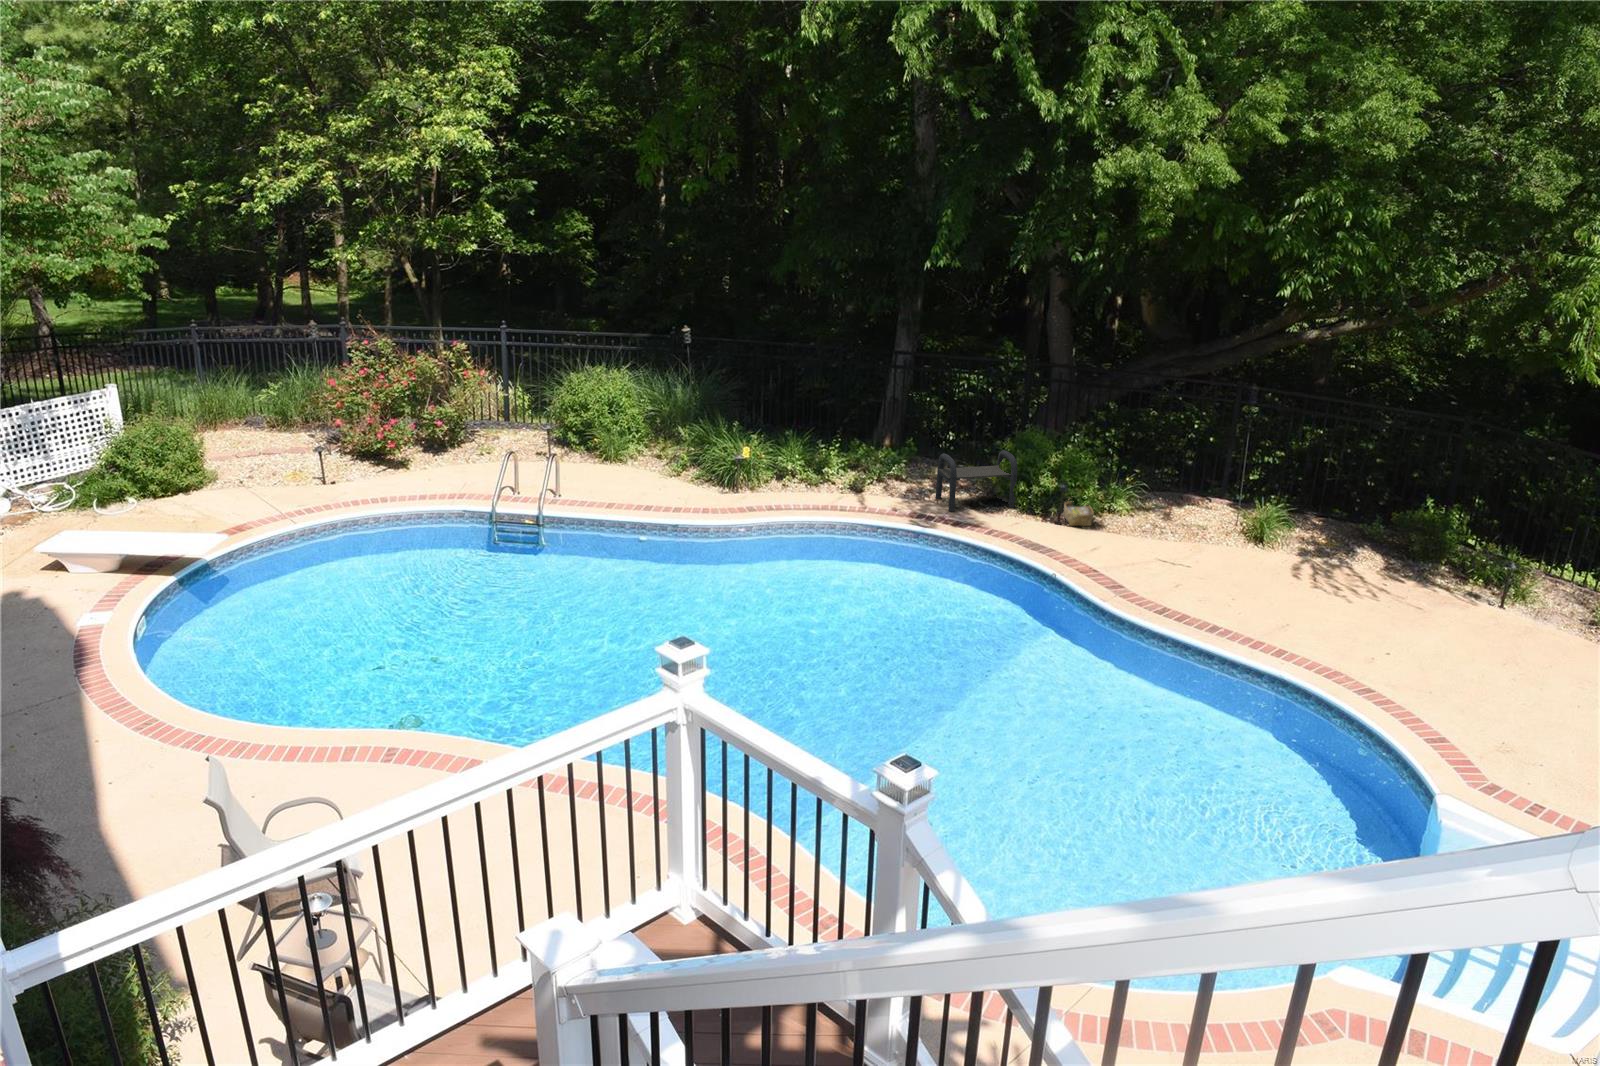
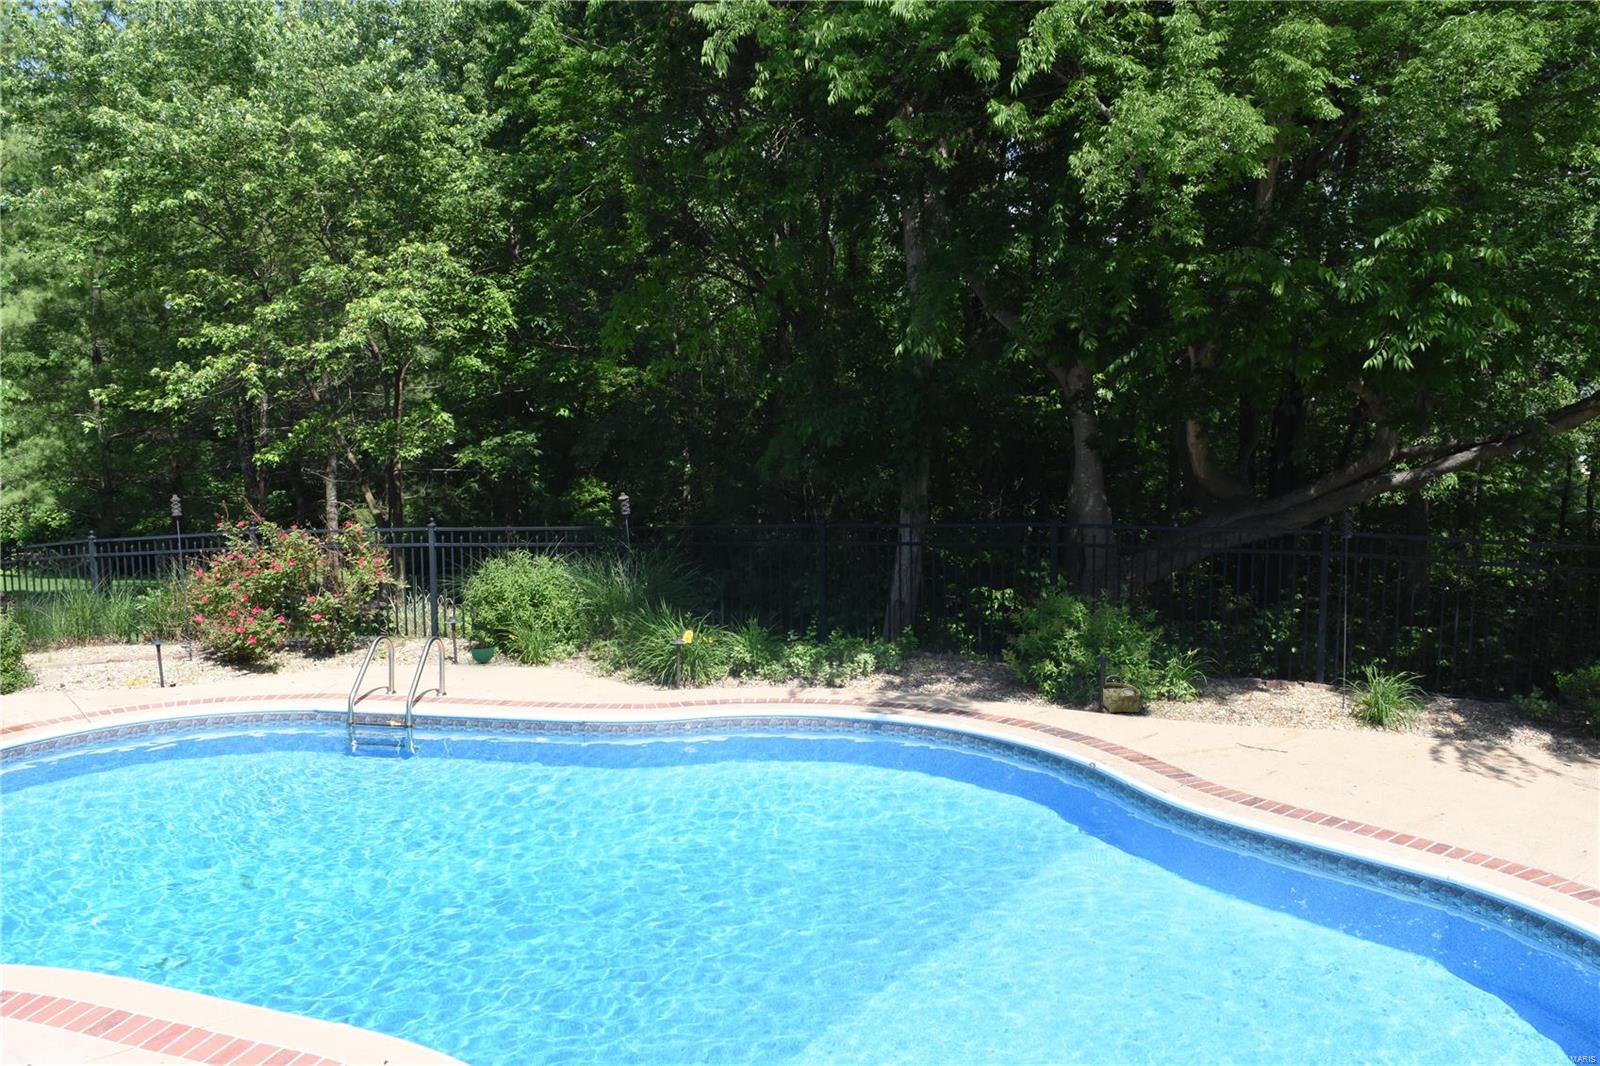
potted plant: none [559,425,580,459] -> present [469,621,494,663]
bench: present [936,450,1017,511] -> none [931,624,1036,702]

